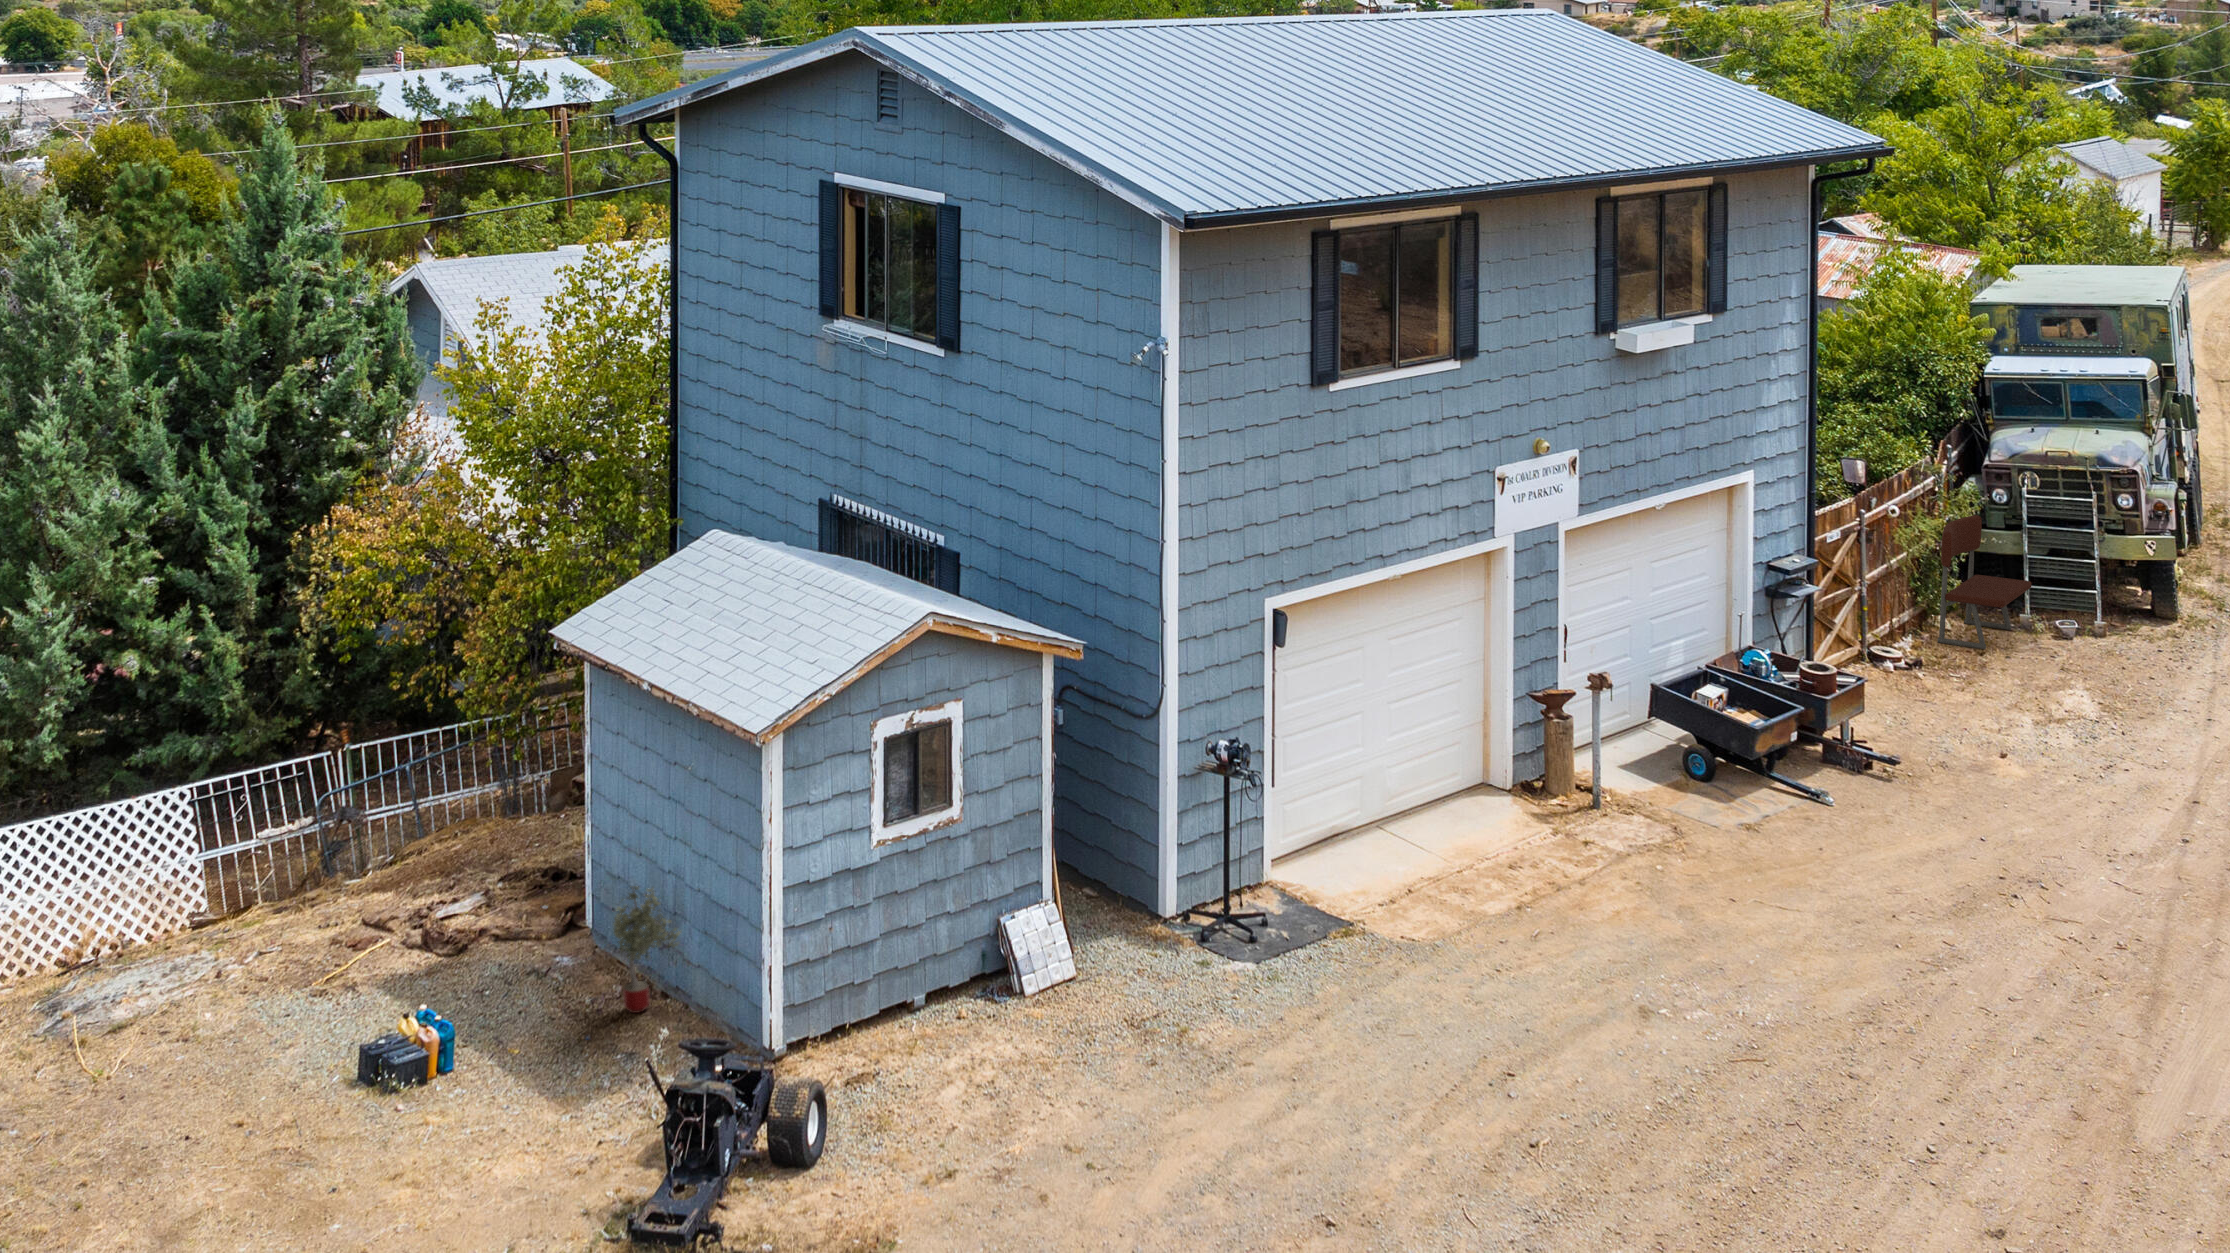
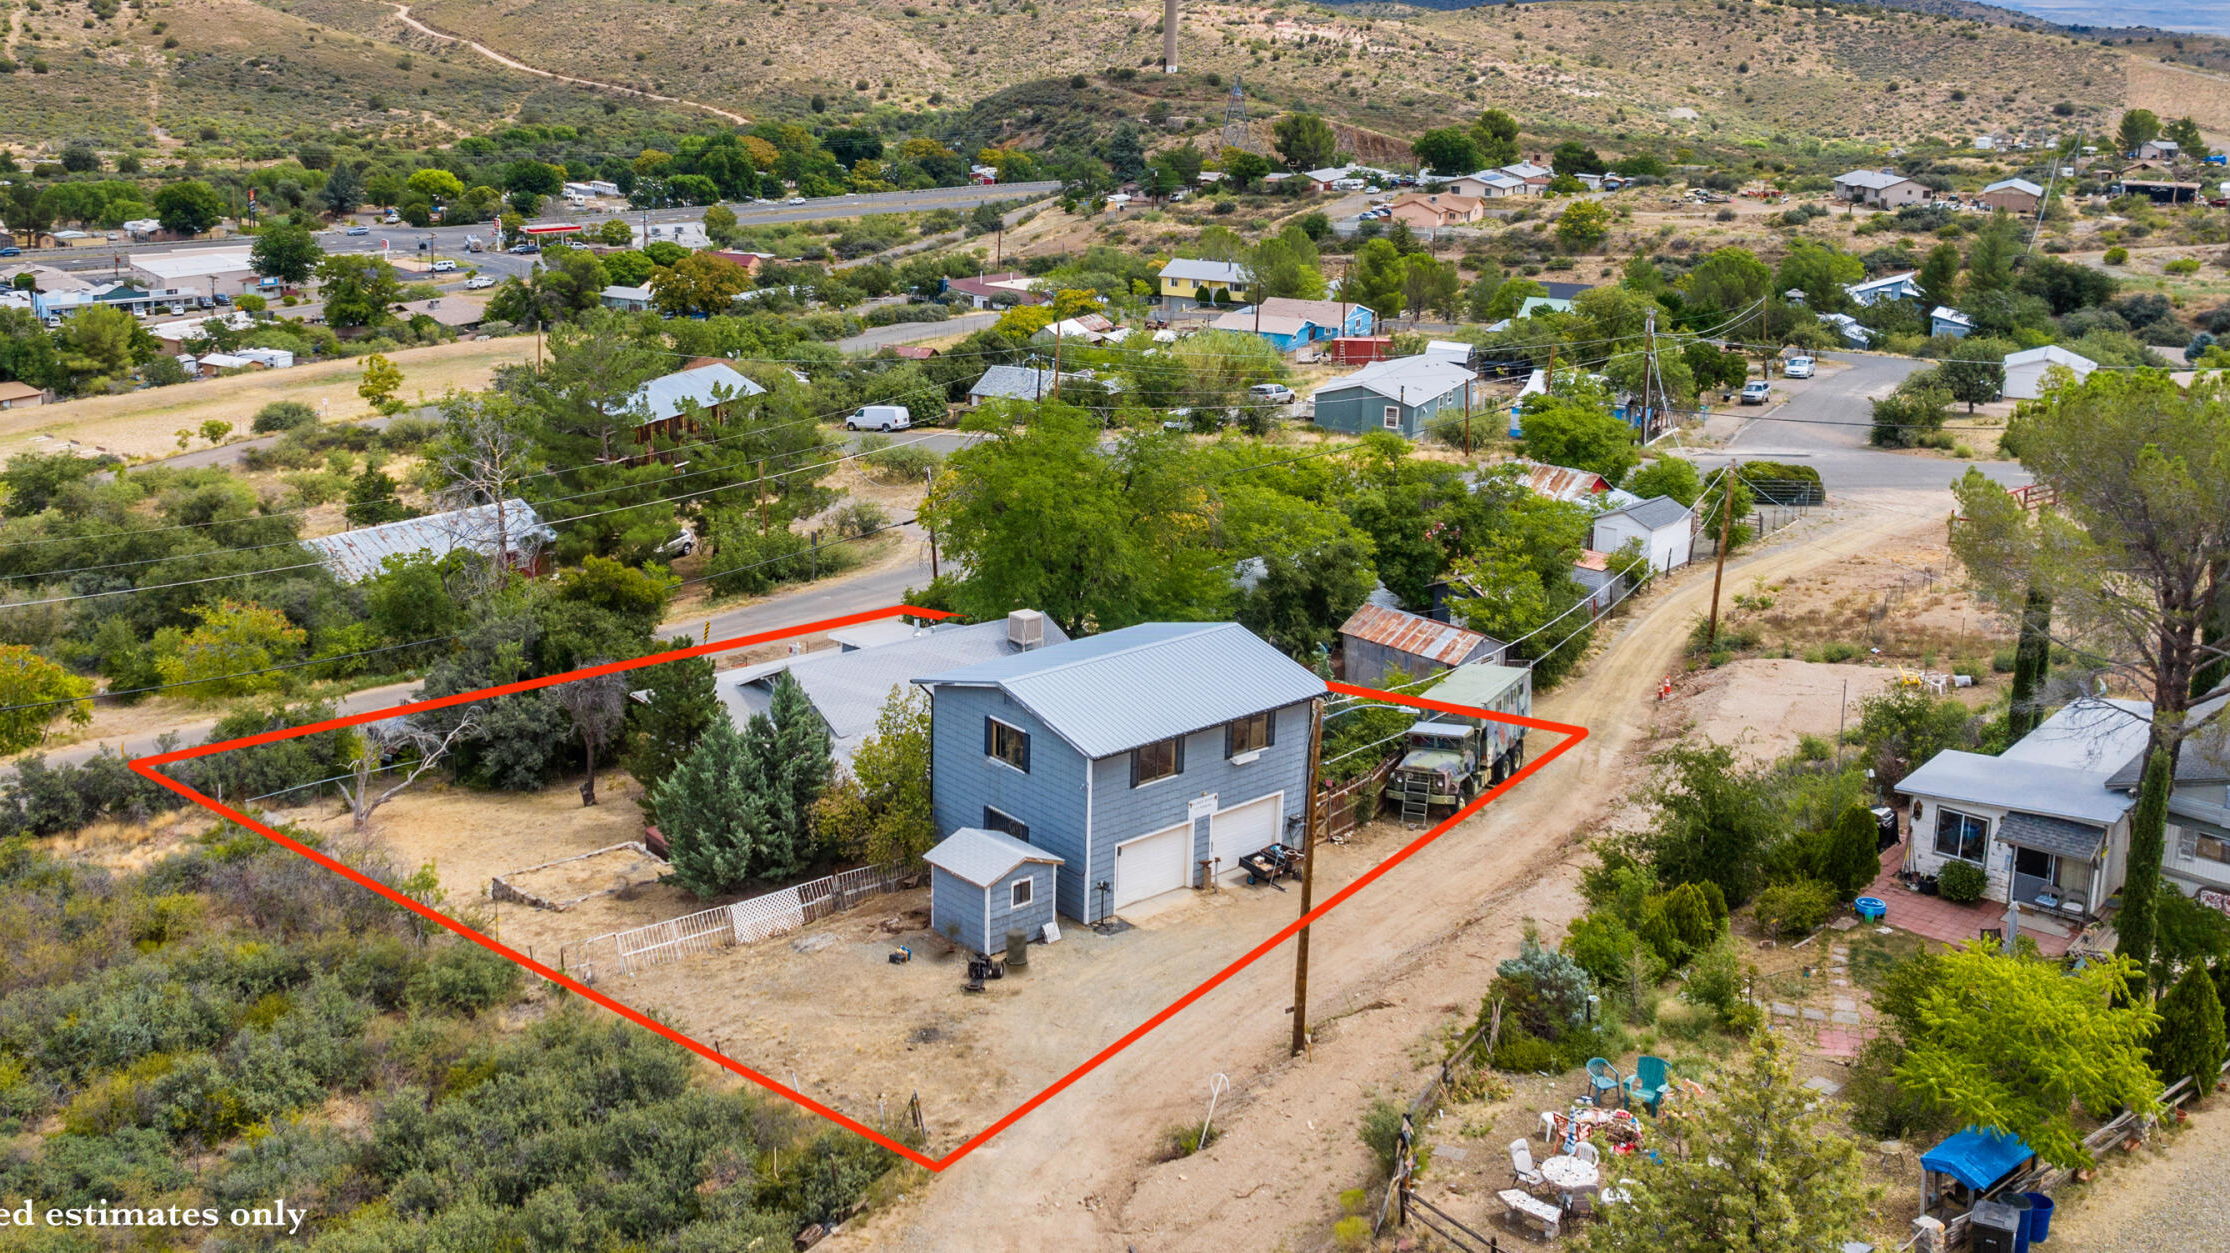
bench: present [1937,515,2031,649] -> none [1358,794,1392,843]
trash can: none [841,920,931,1072] -> present [1006,928,1027,965]

